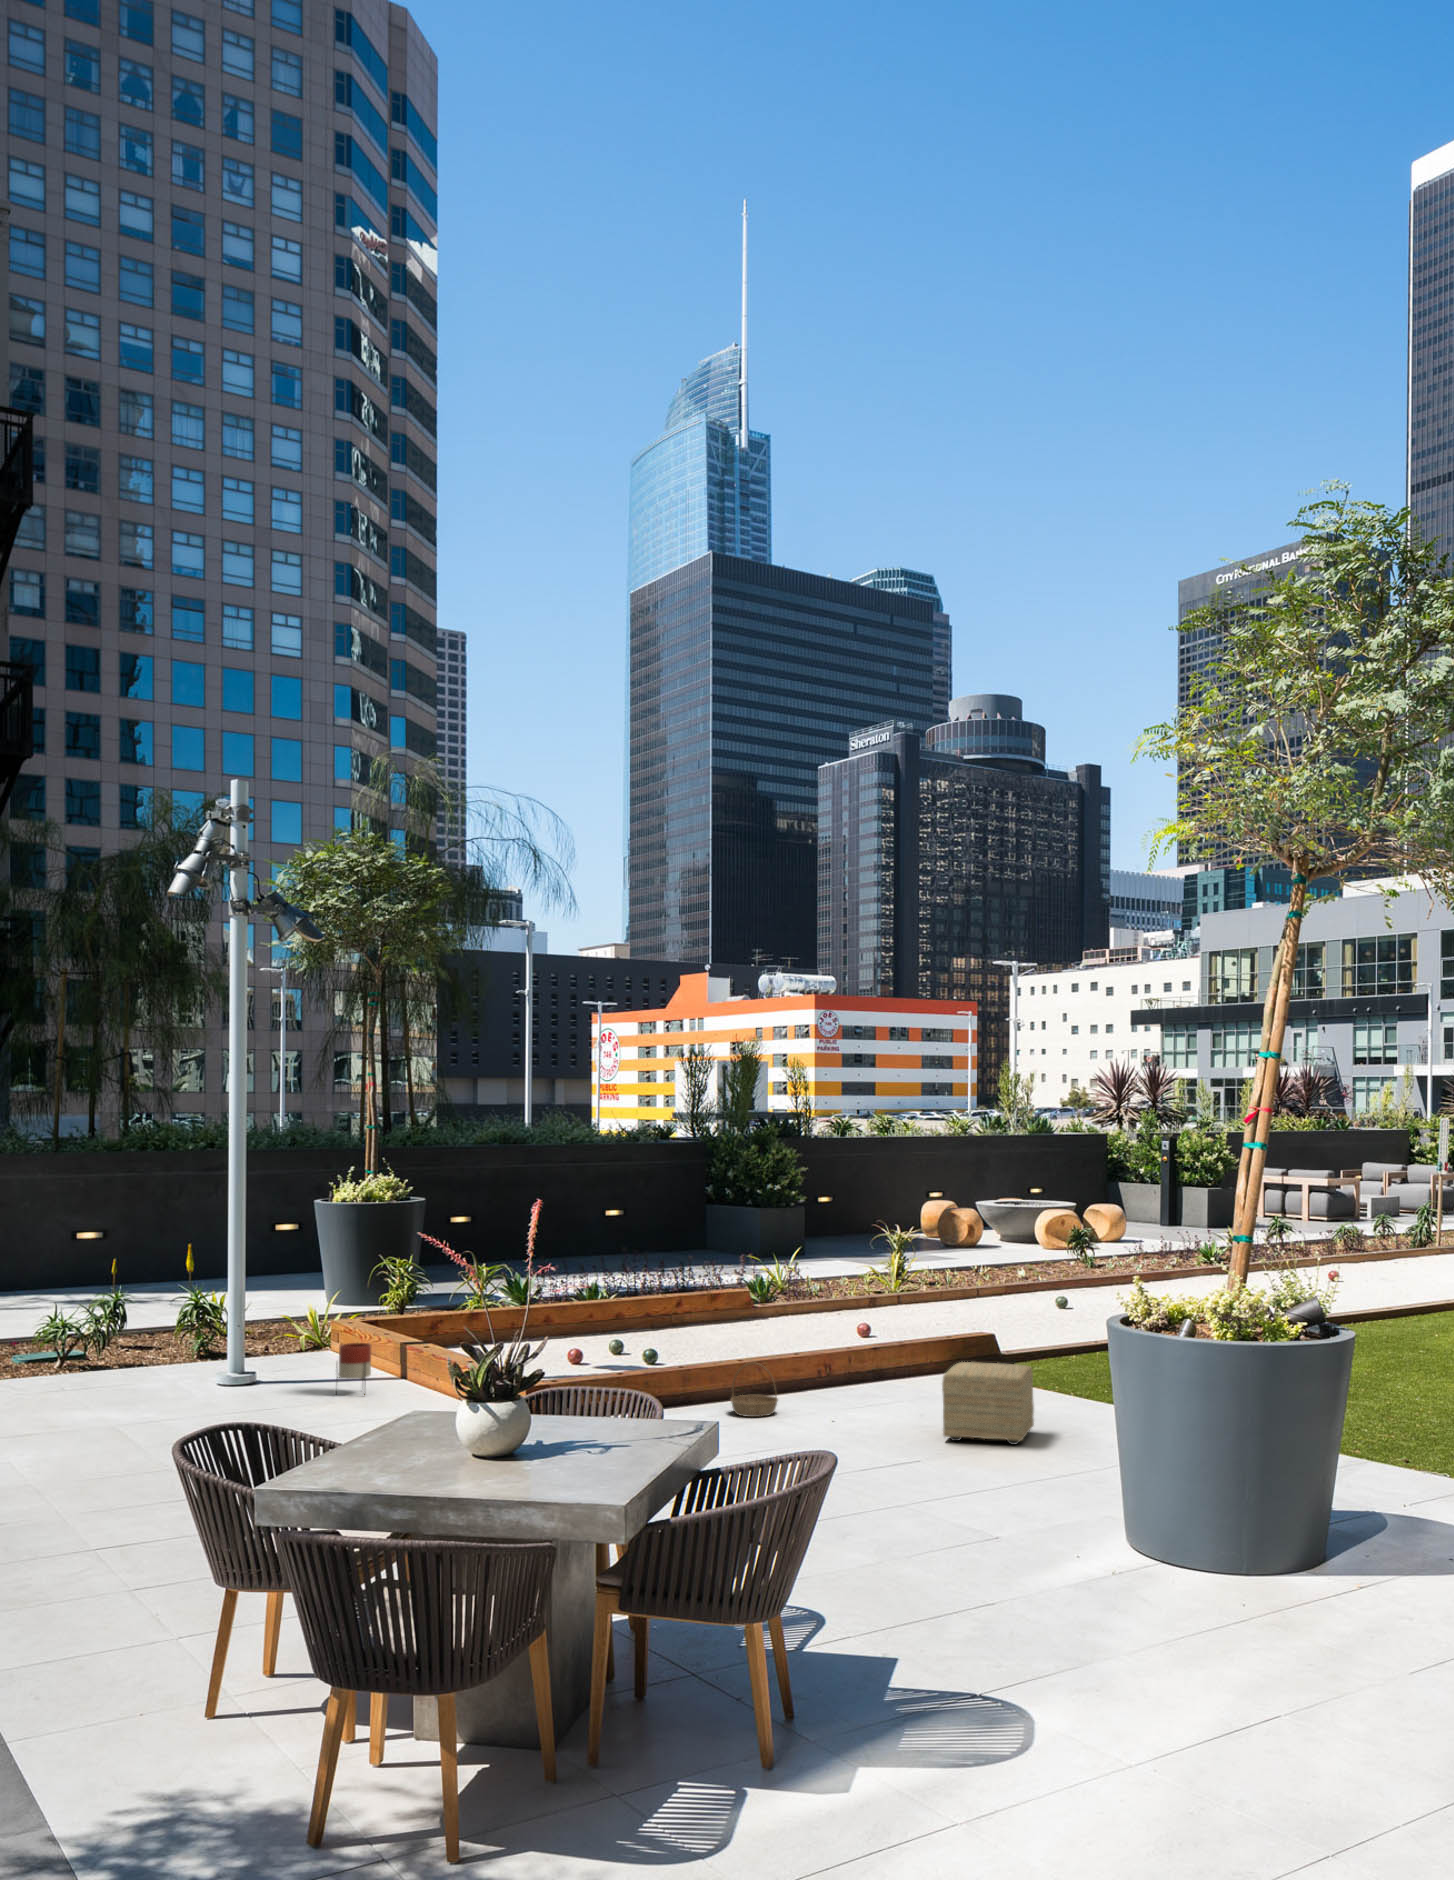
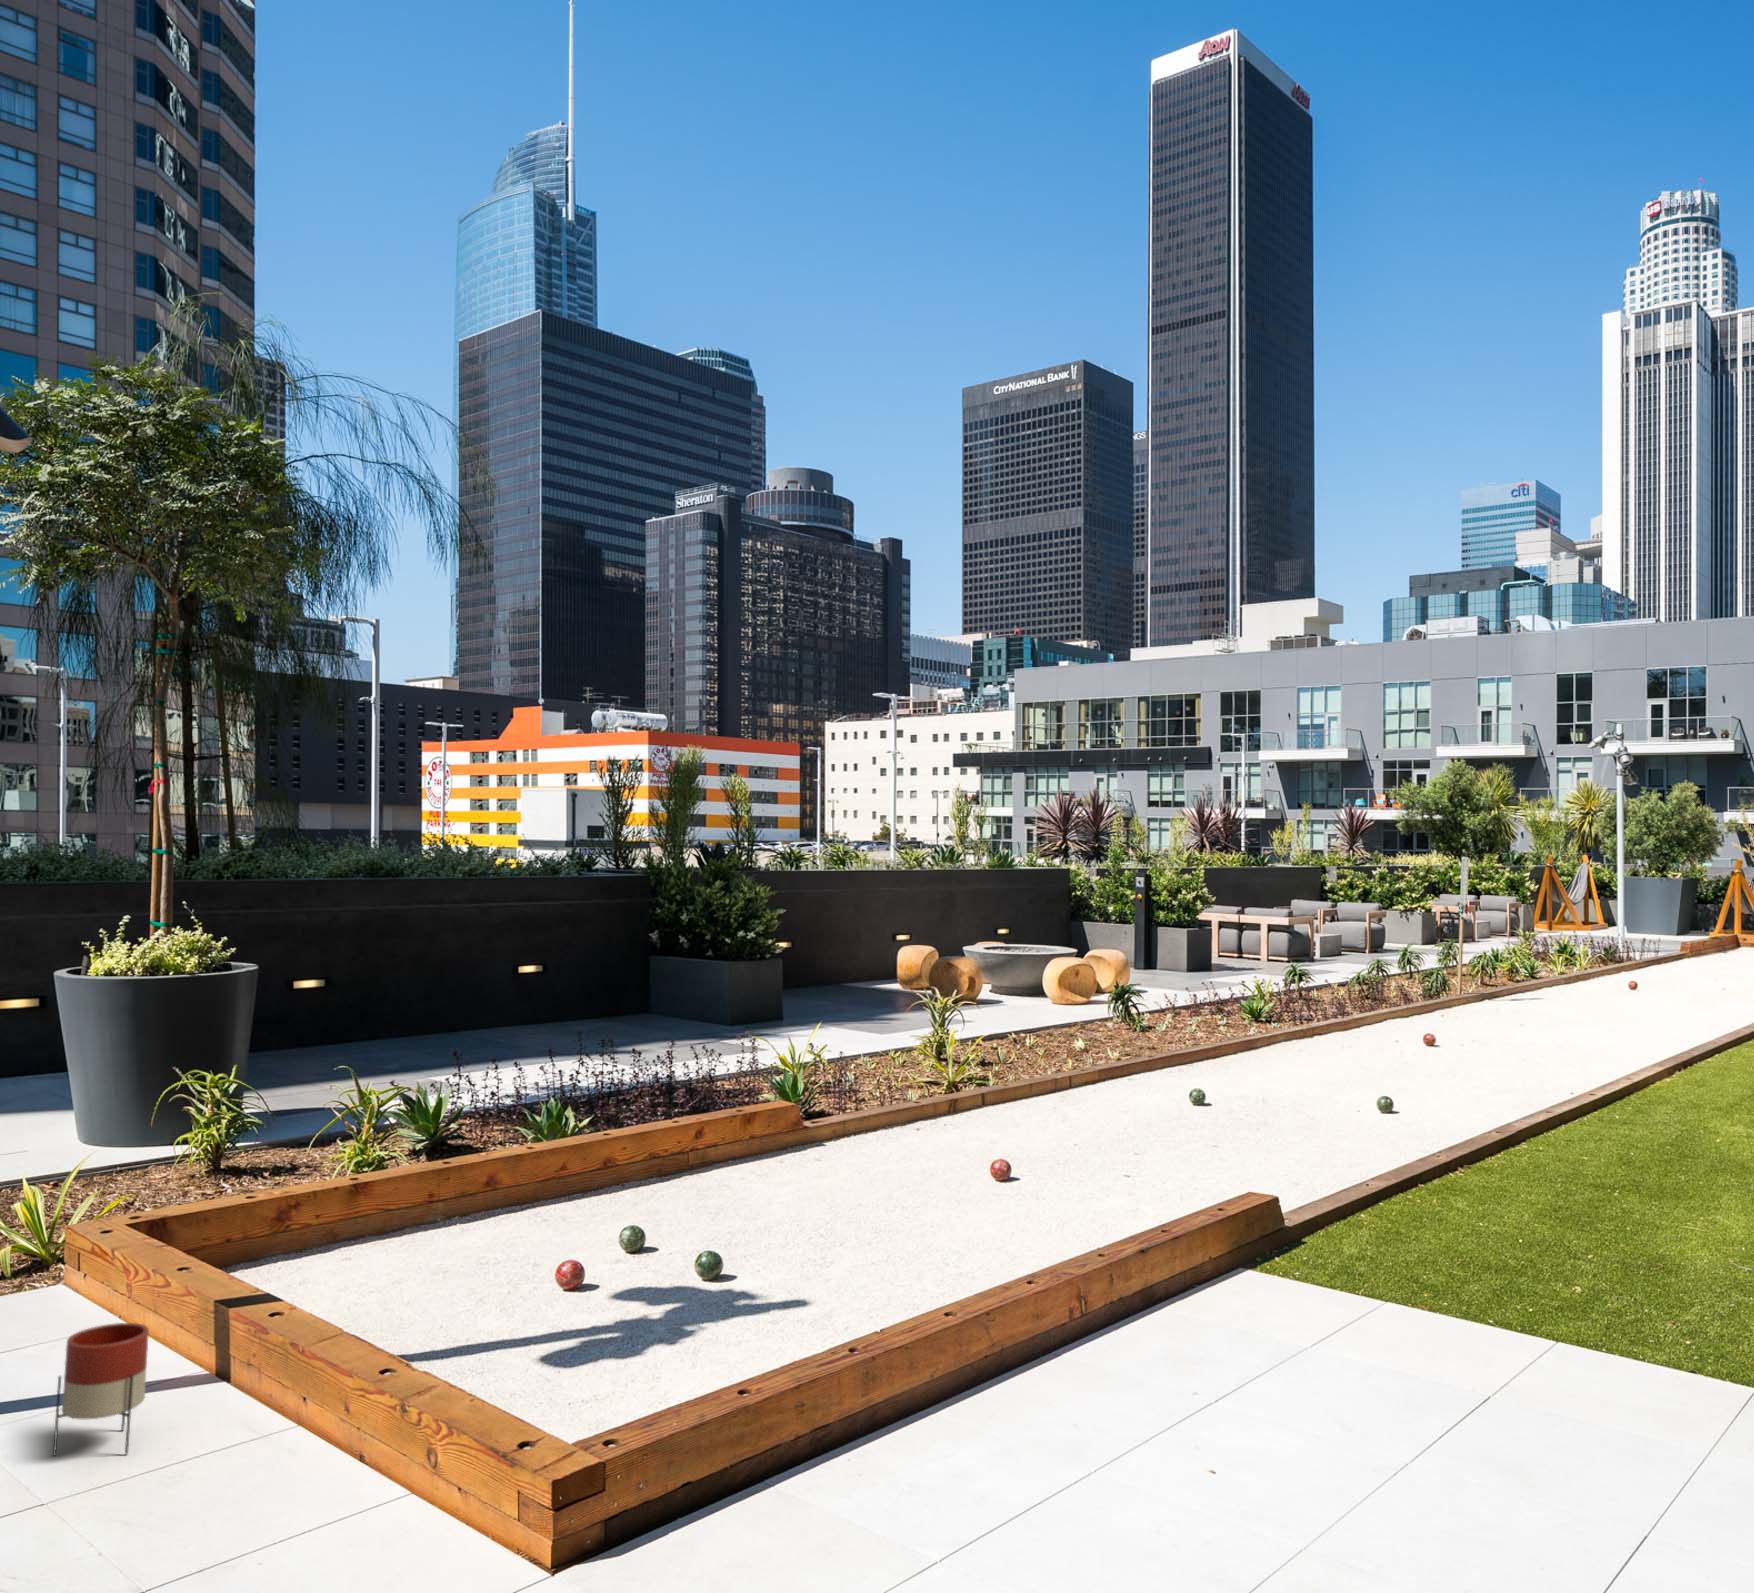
ottoman: present [942,1362,1034,1445] -> none [1471,1329,1694,1528]
basket: present [731,1363,778,1417] -> none [976,1334,1078,1456]

